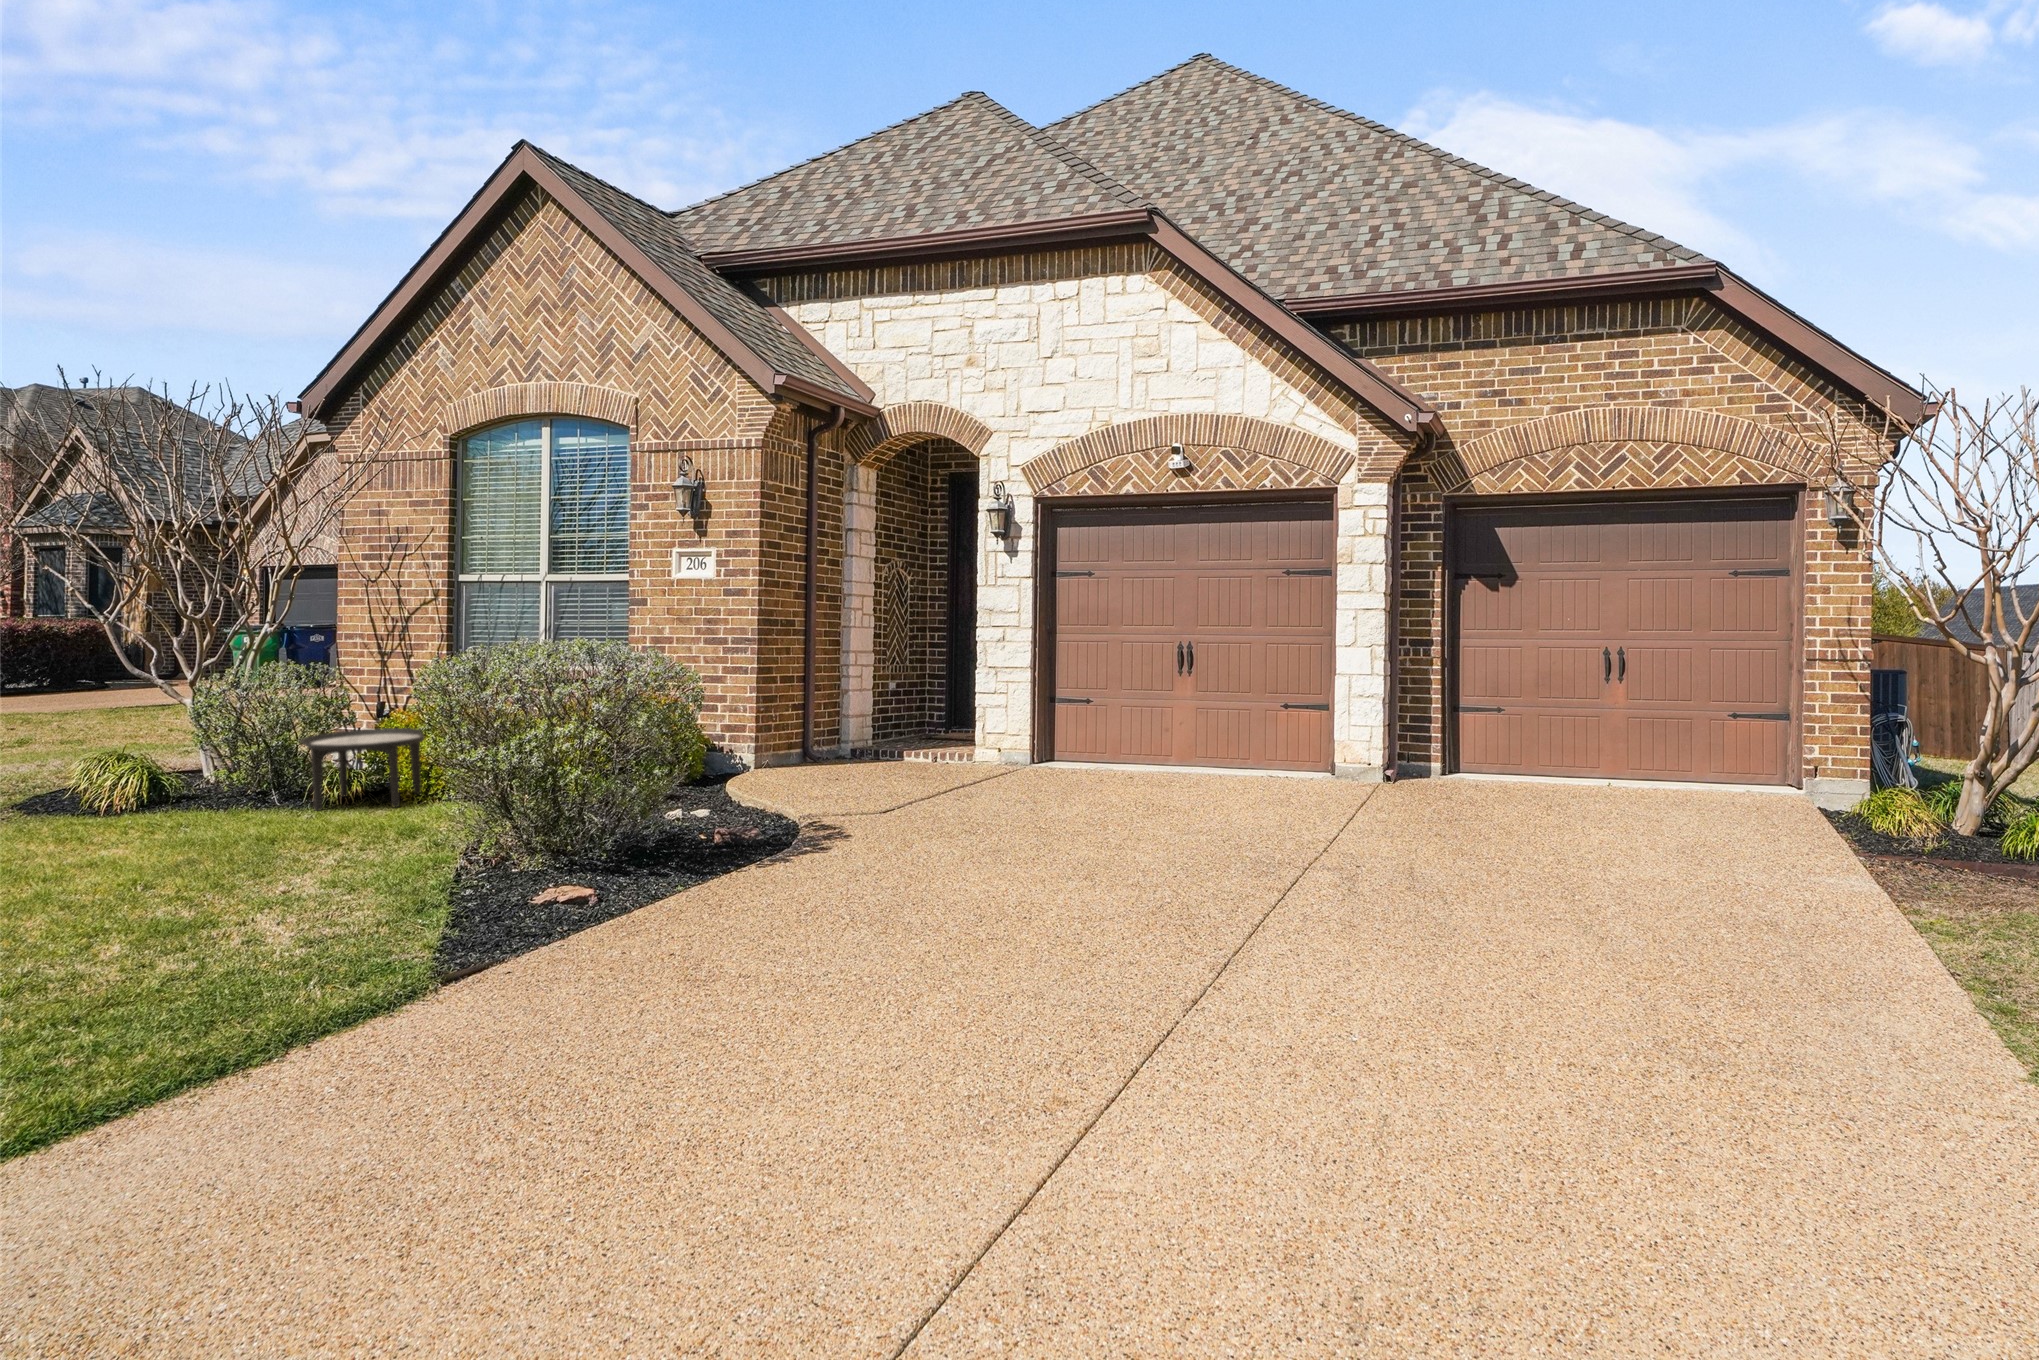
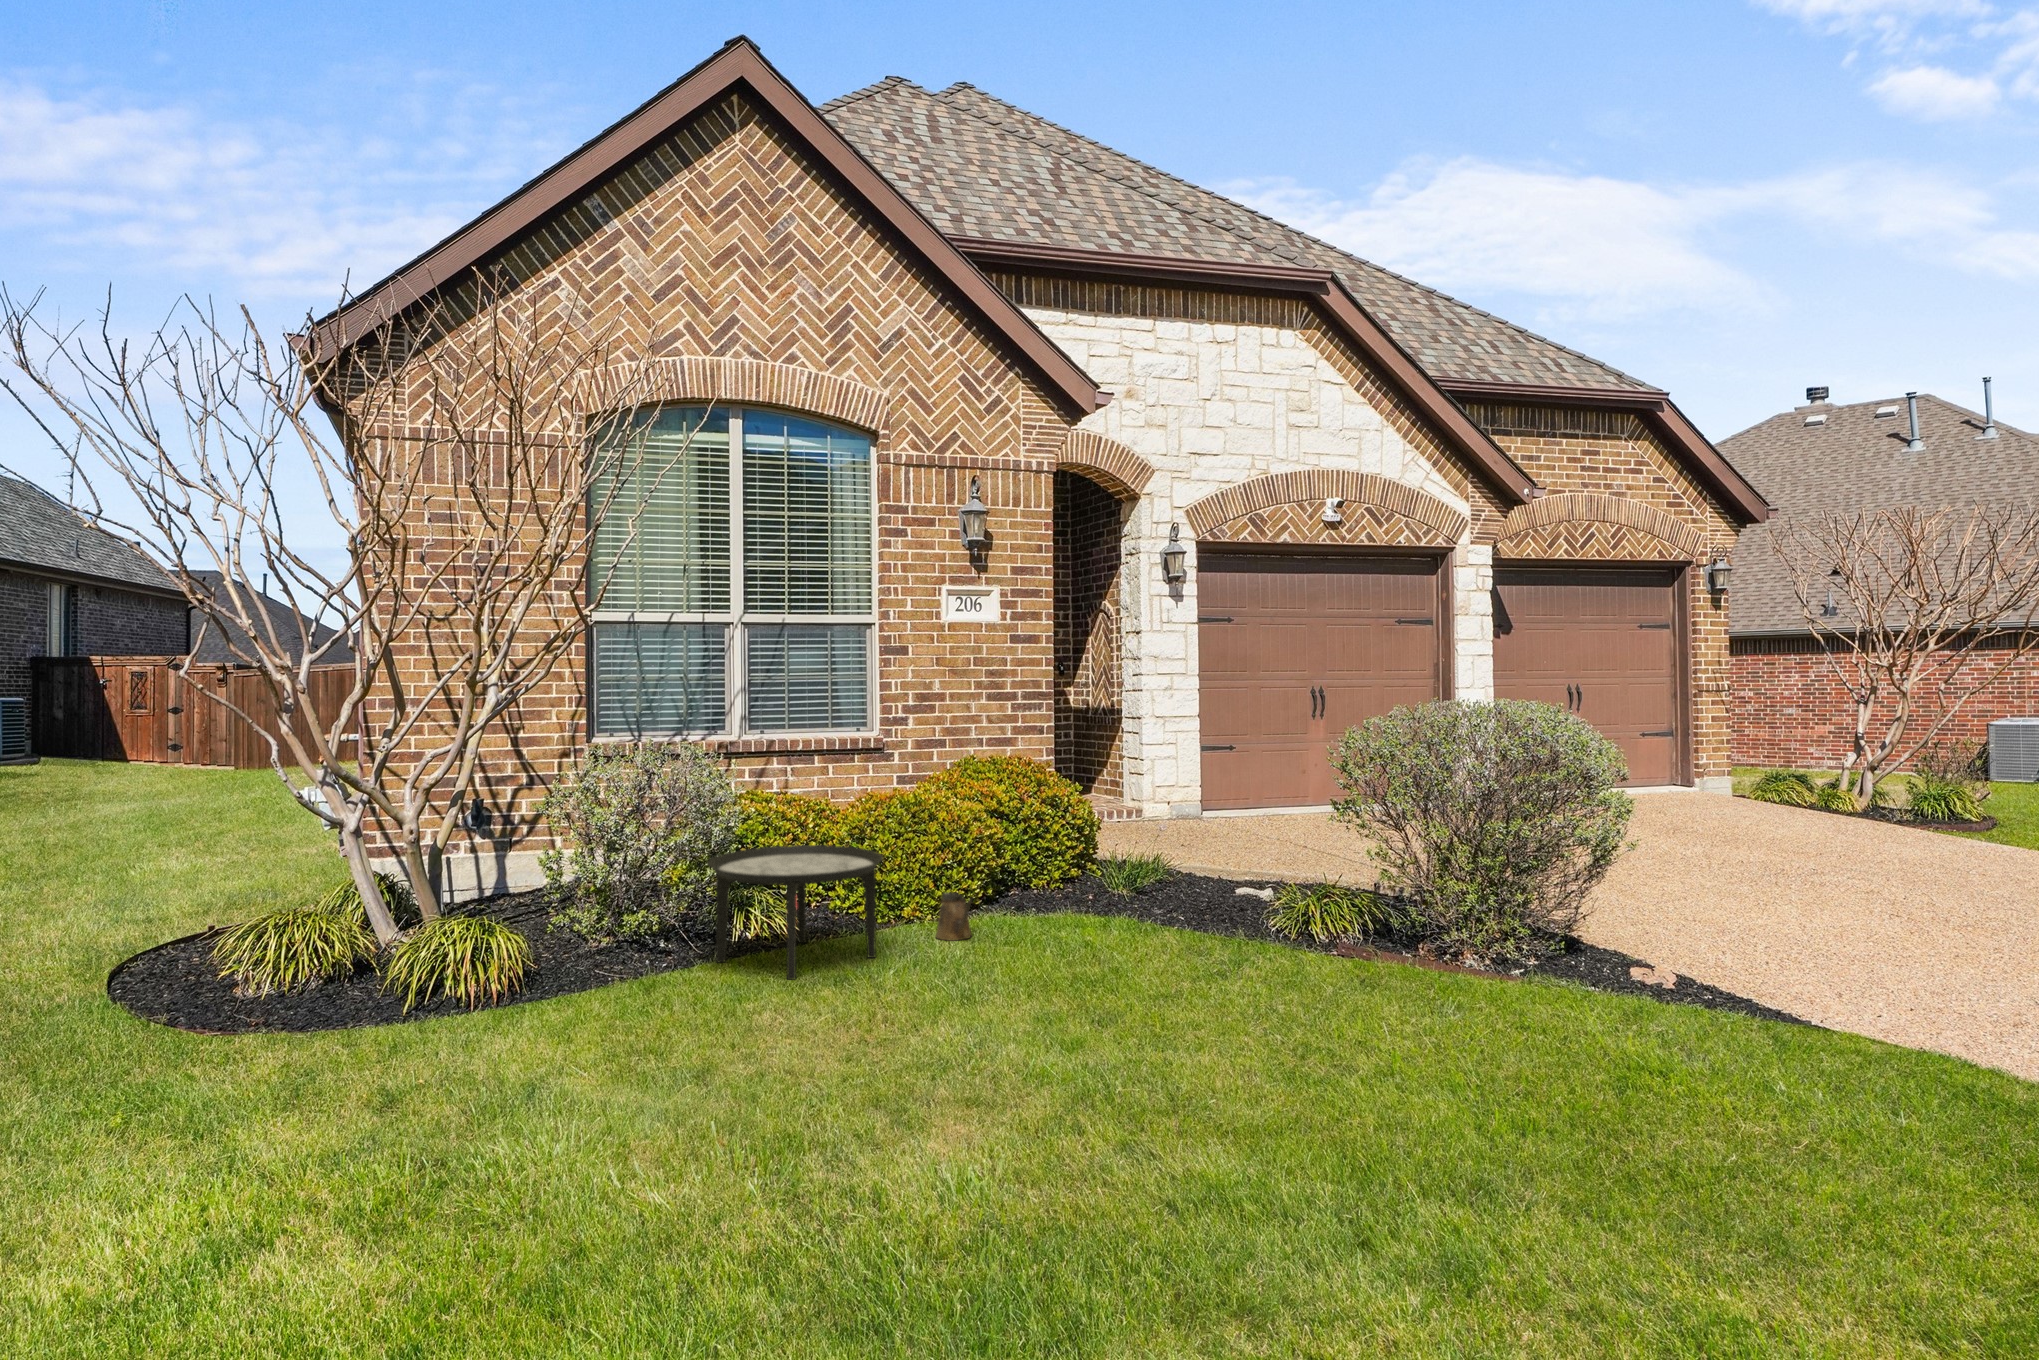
watering can: none [450,773,496,807] -> present [936,893,972,941]

